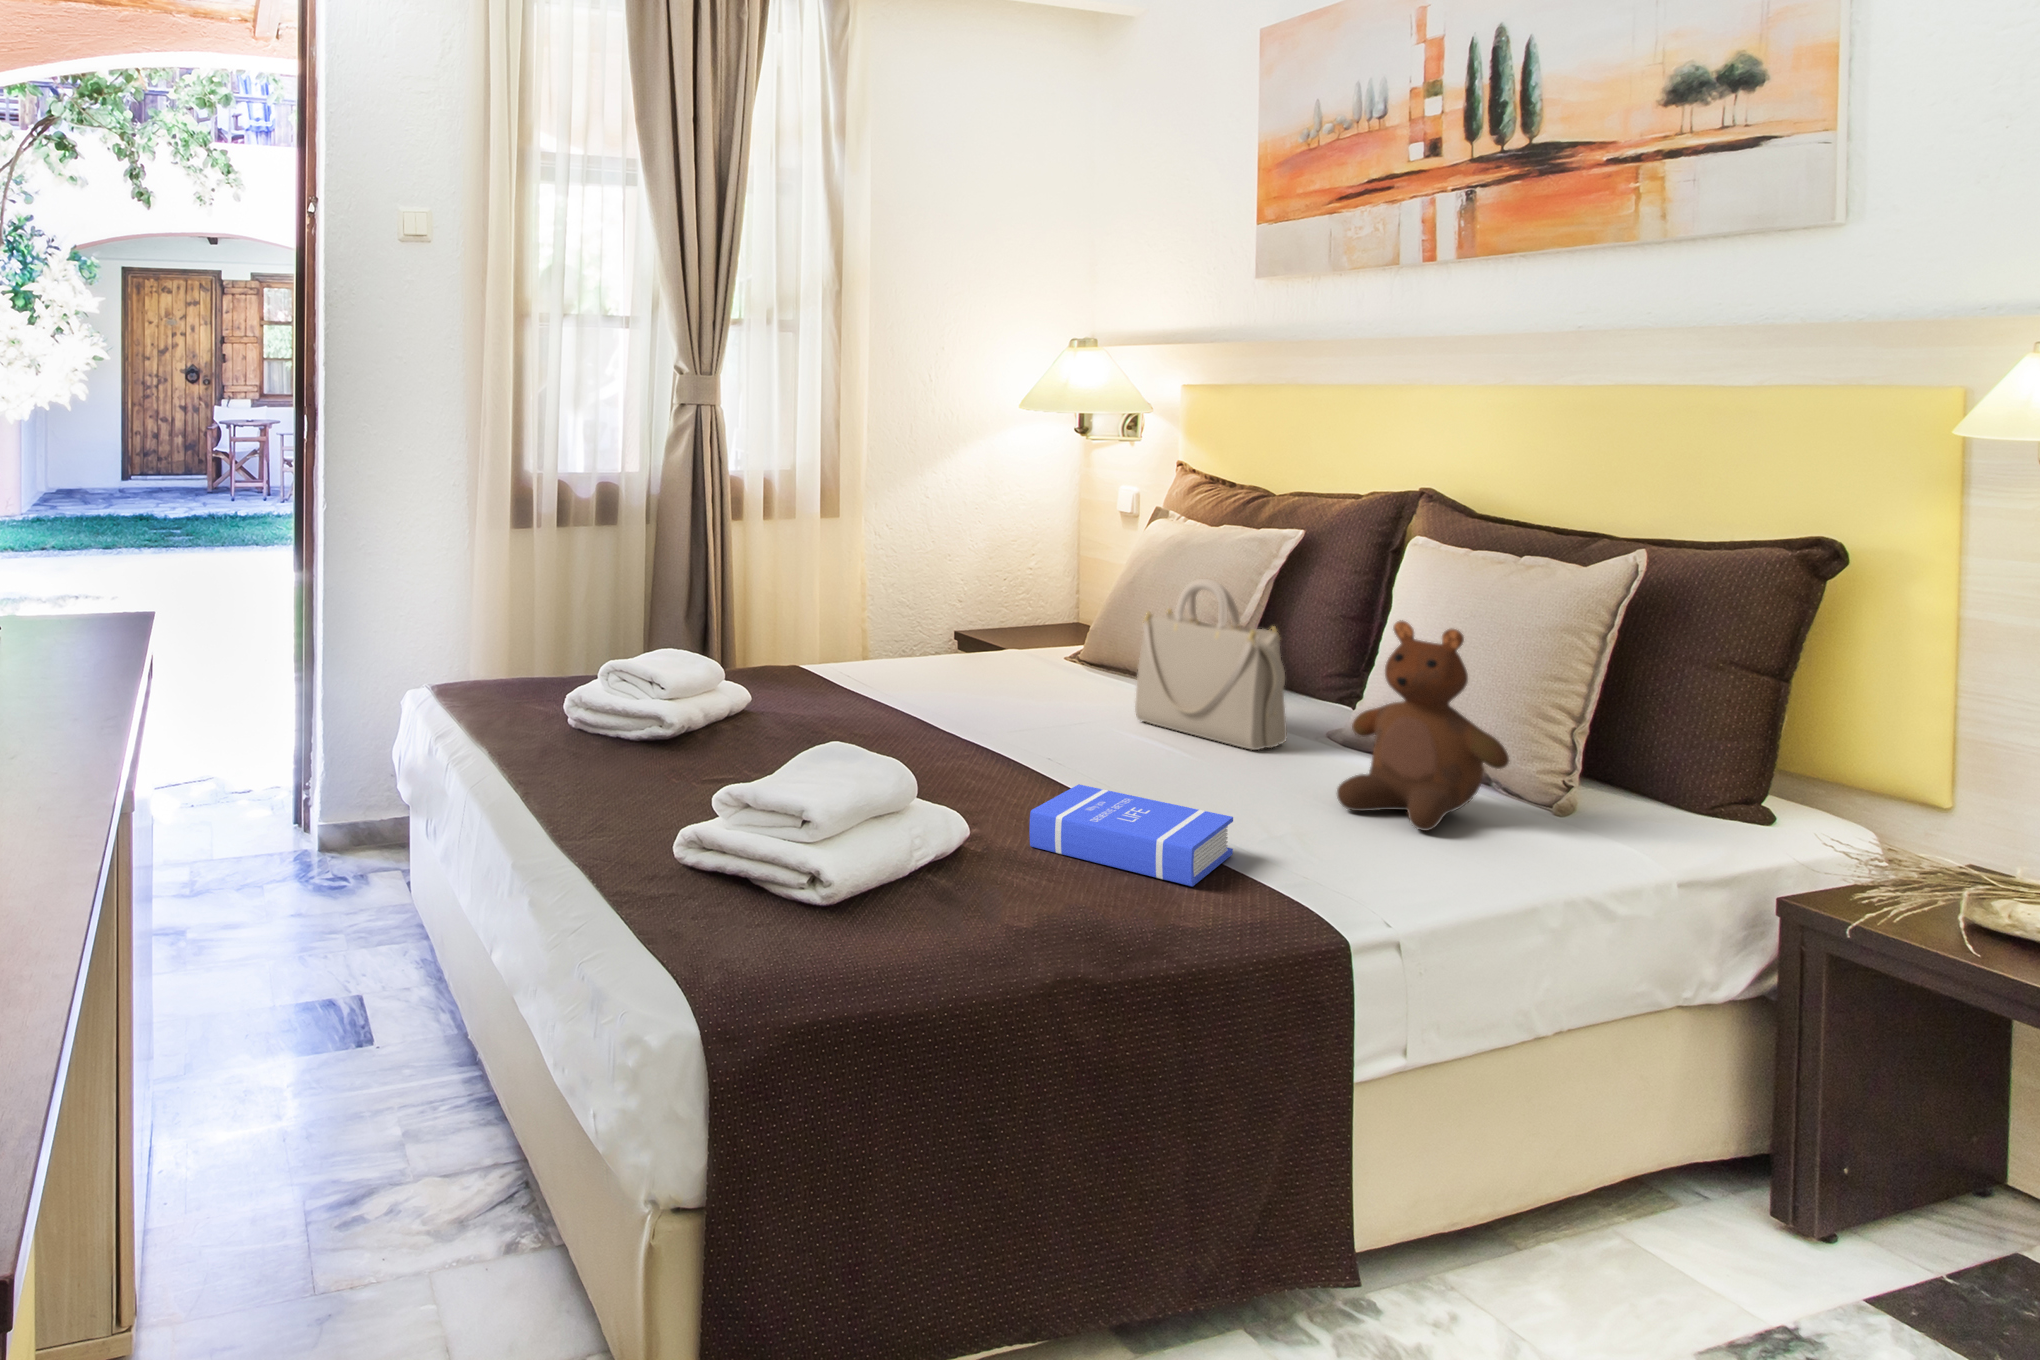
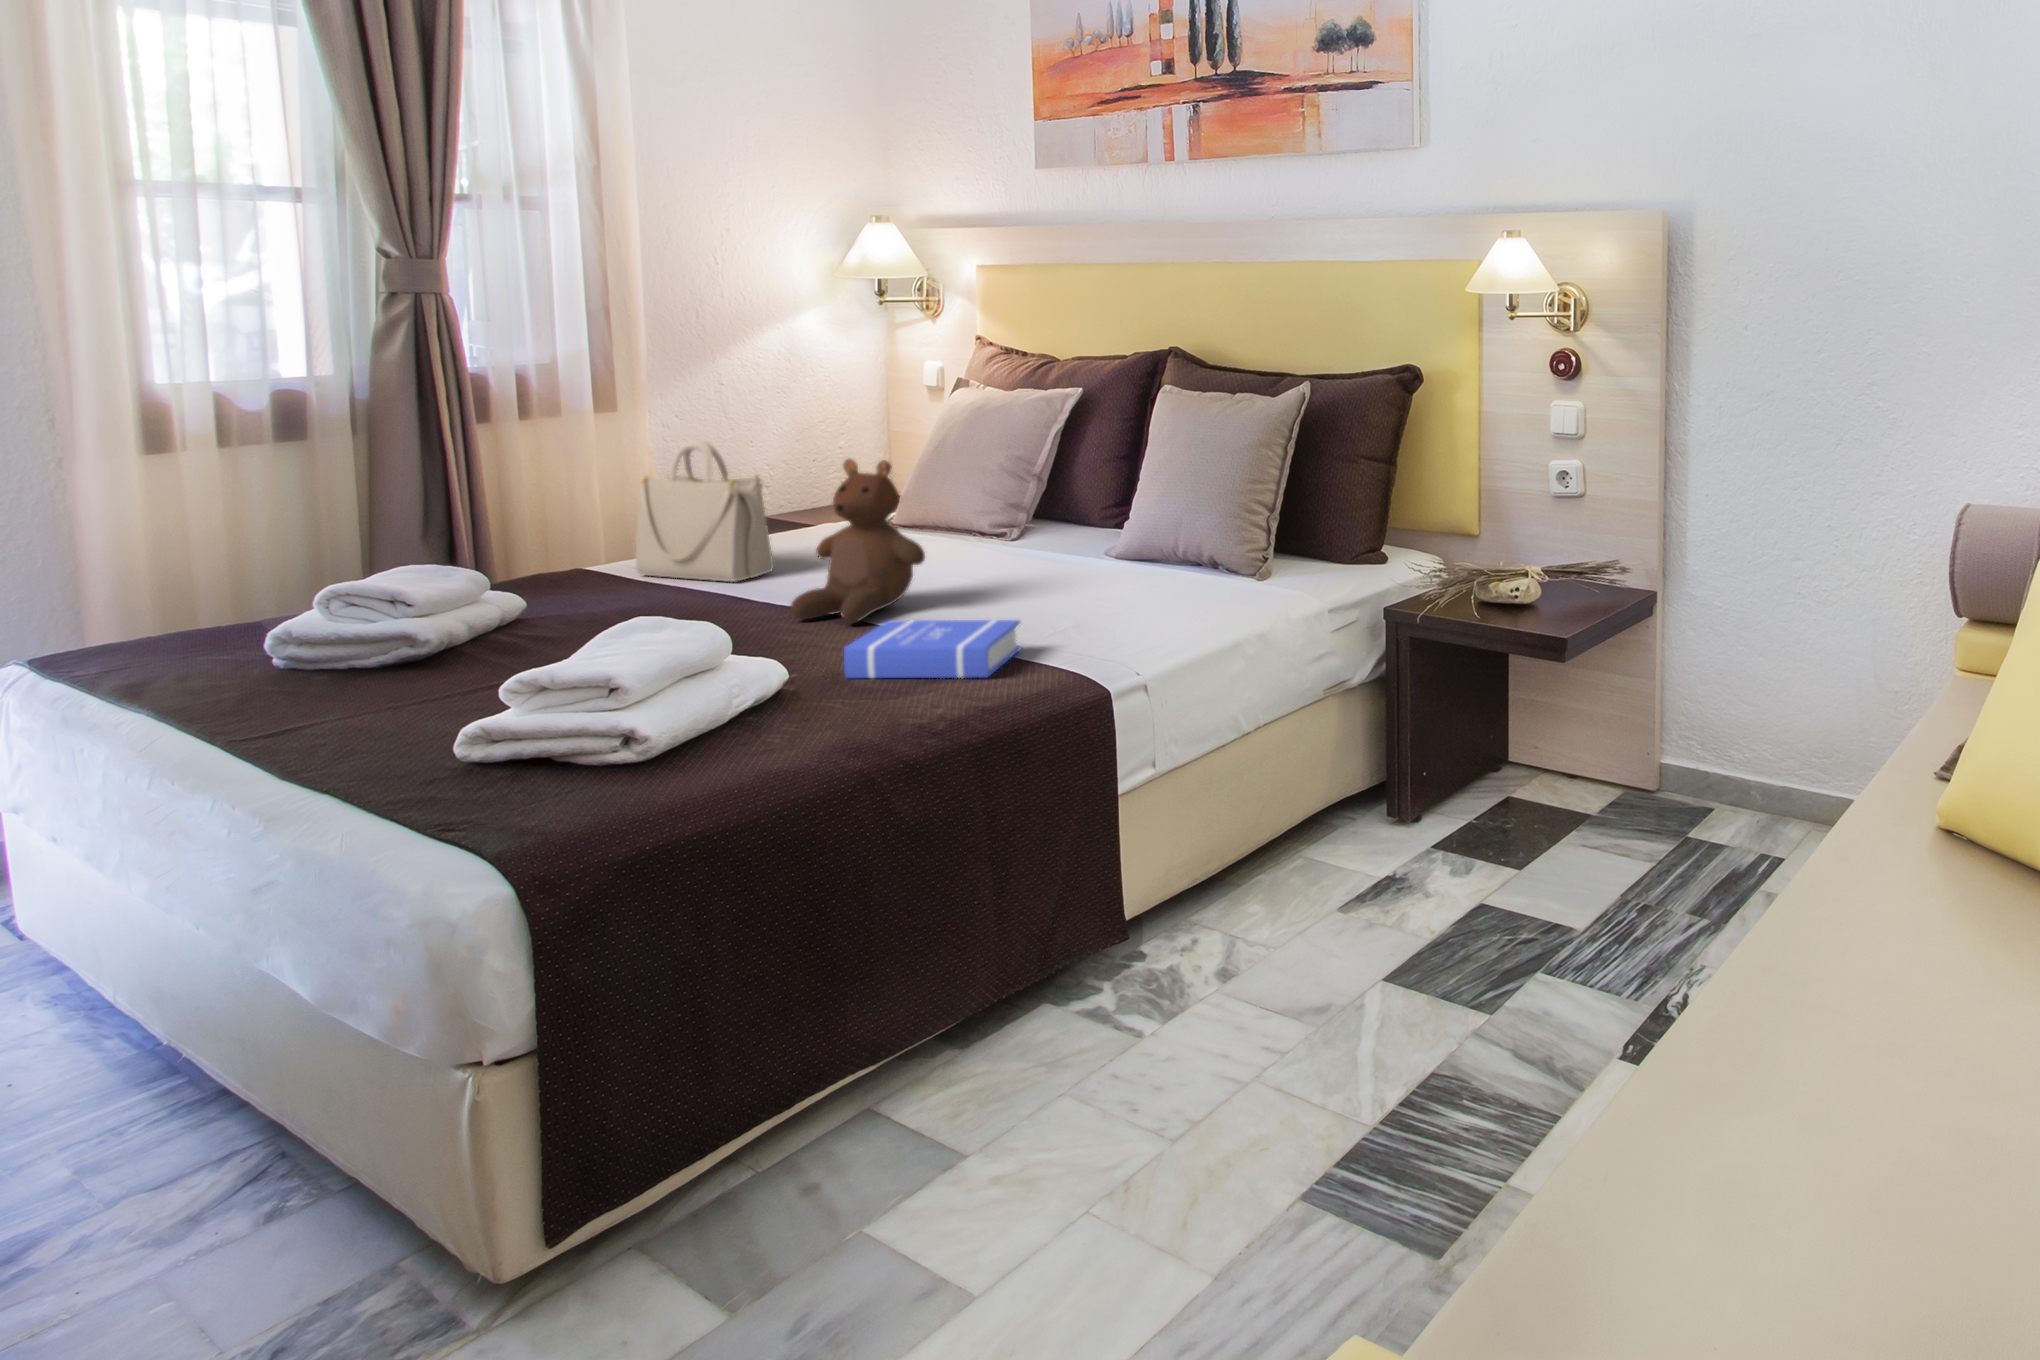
handbag: present [1135,579,1287,750] -> present [636,440,774,582]
teddy bear: present [1337,620,1509,831] -> present [790,459,925,624]

